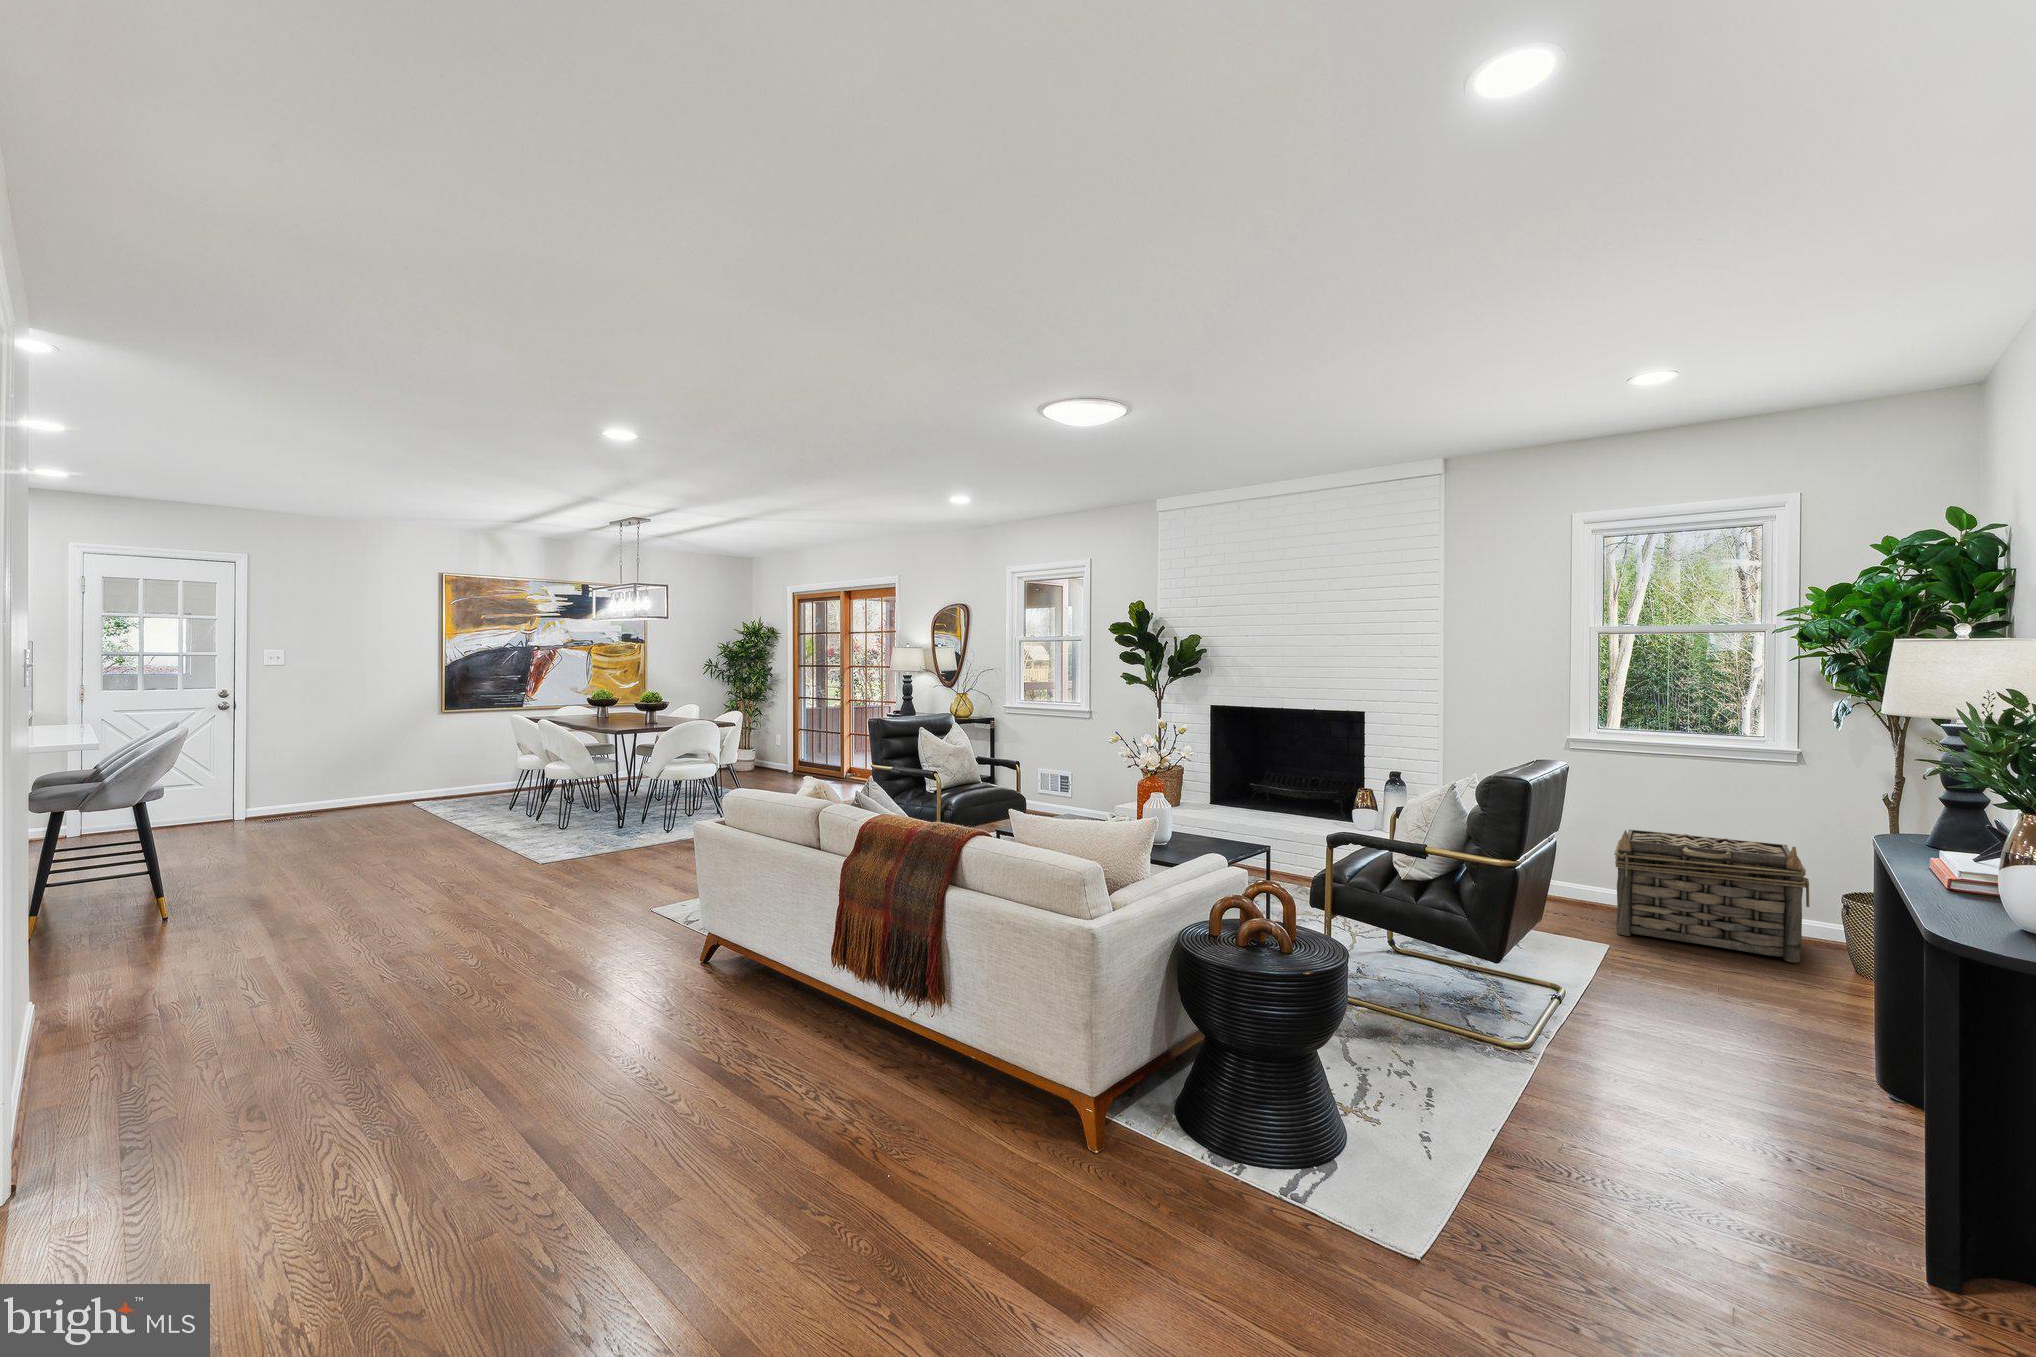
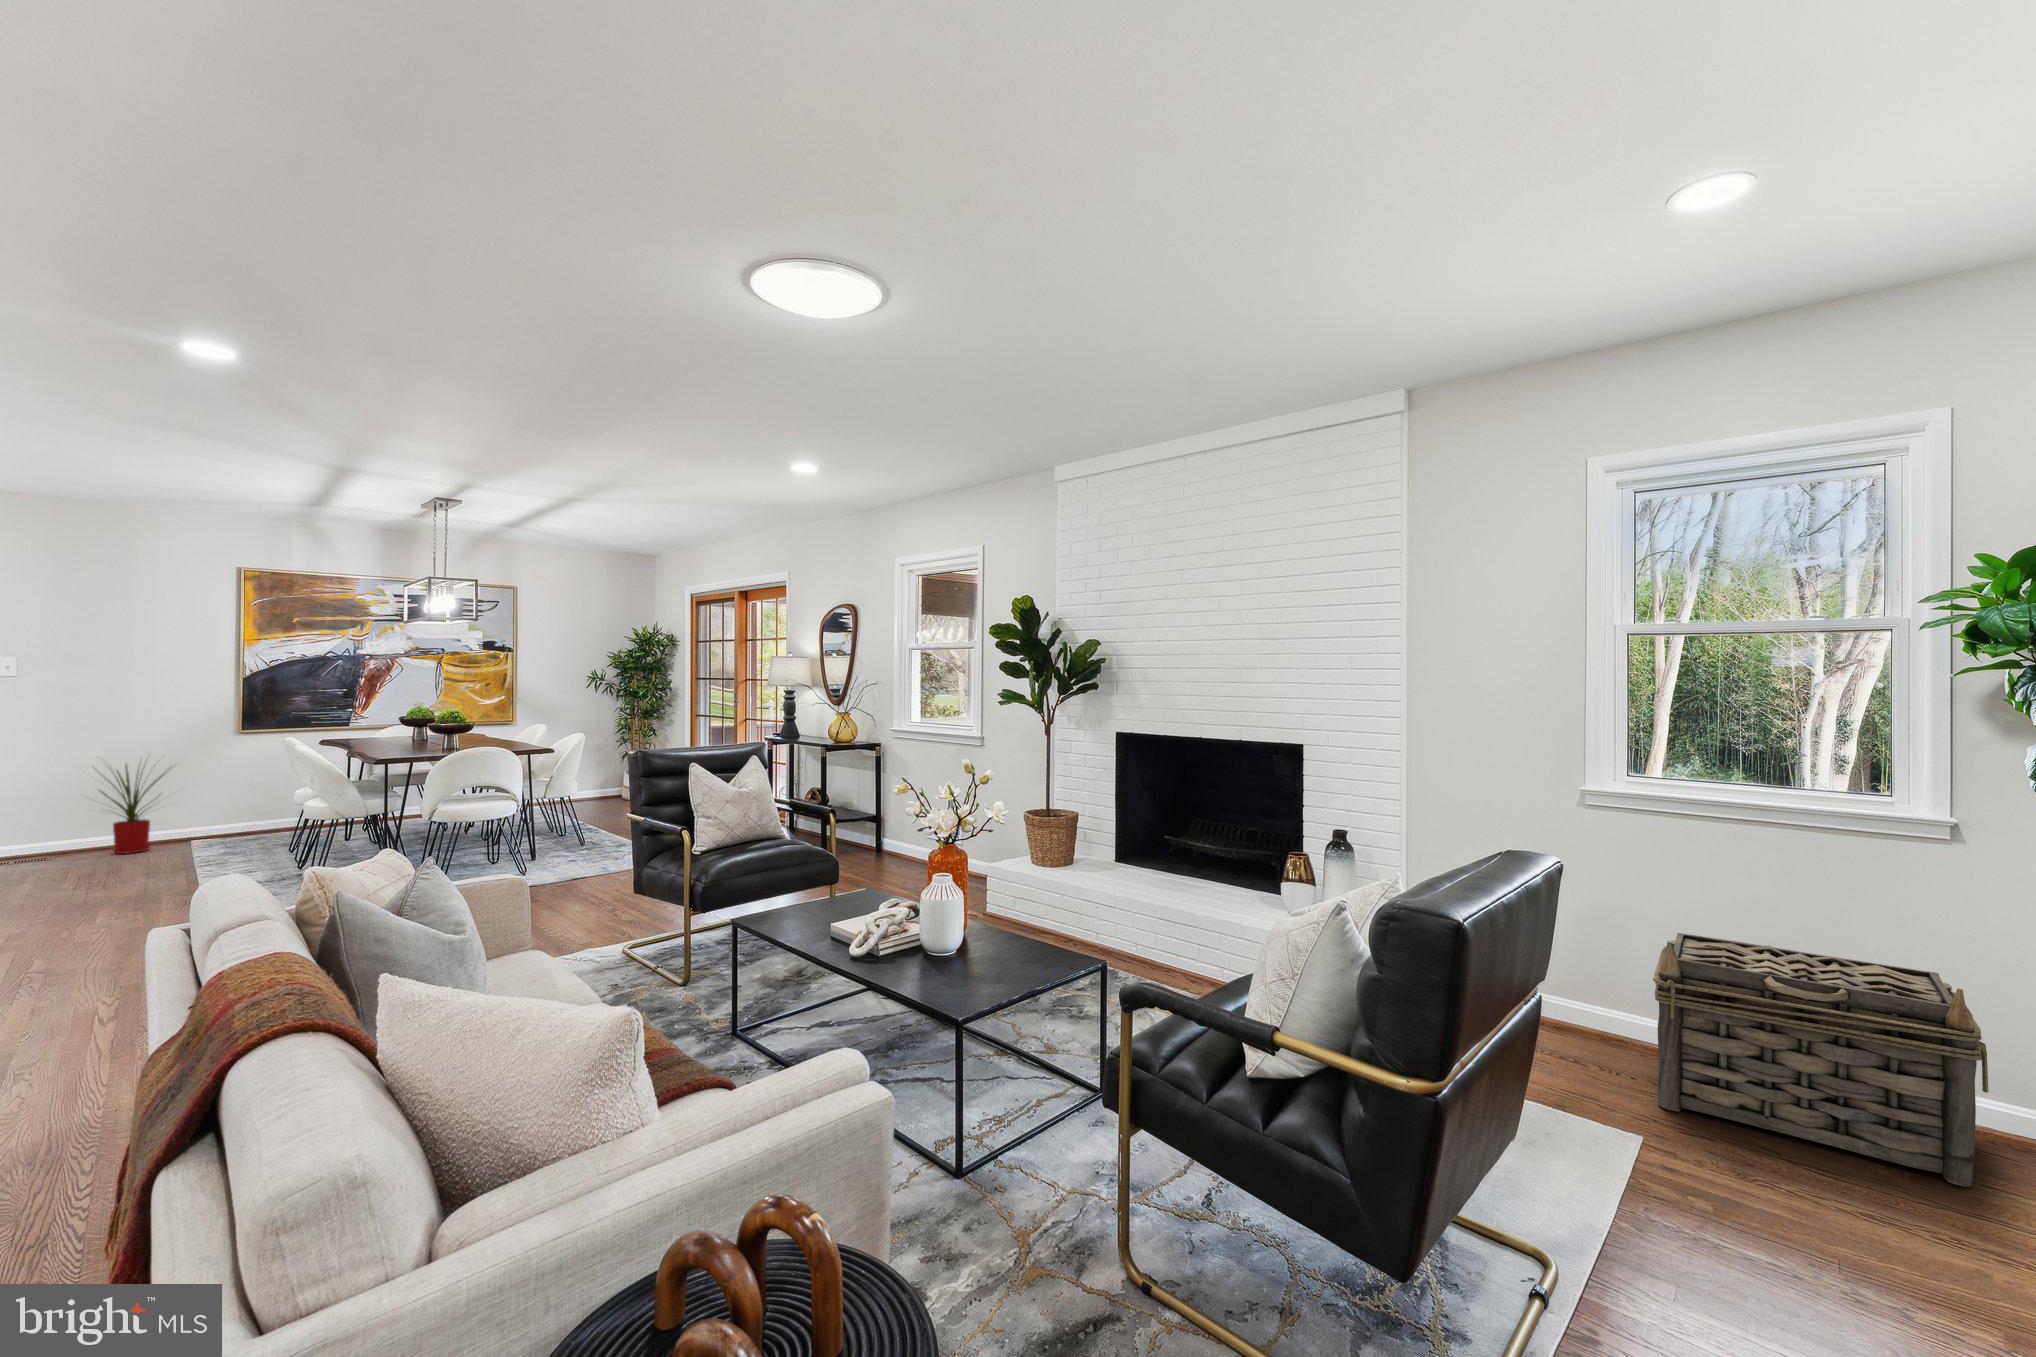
house plant: none [337,728,412,812] -> present [95,760,172,854]

